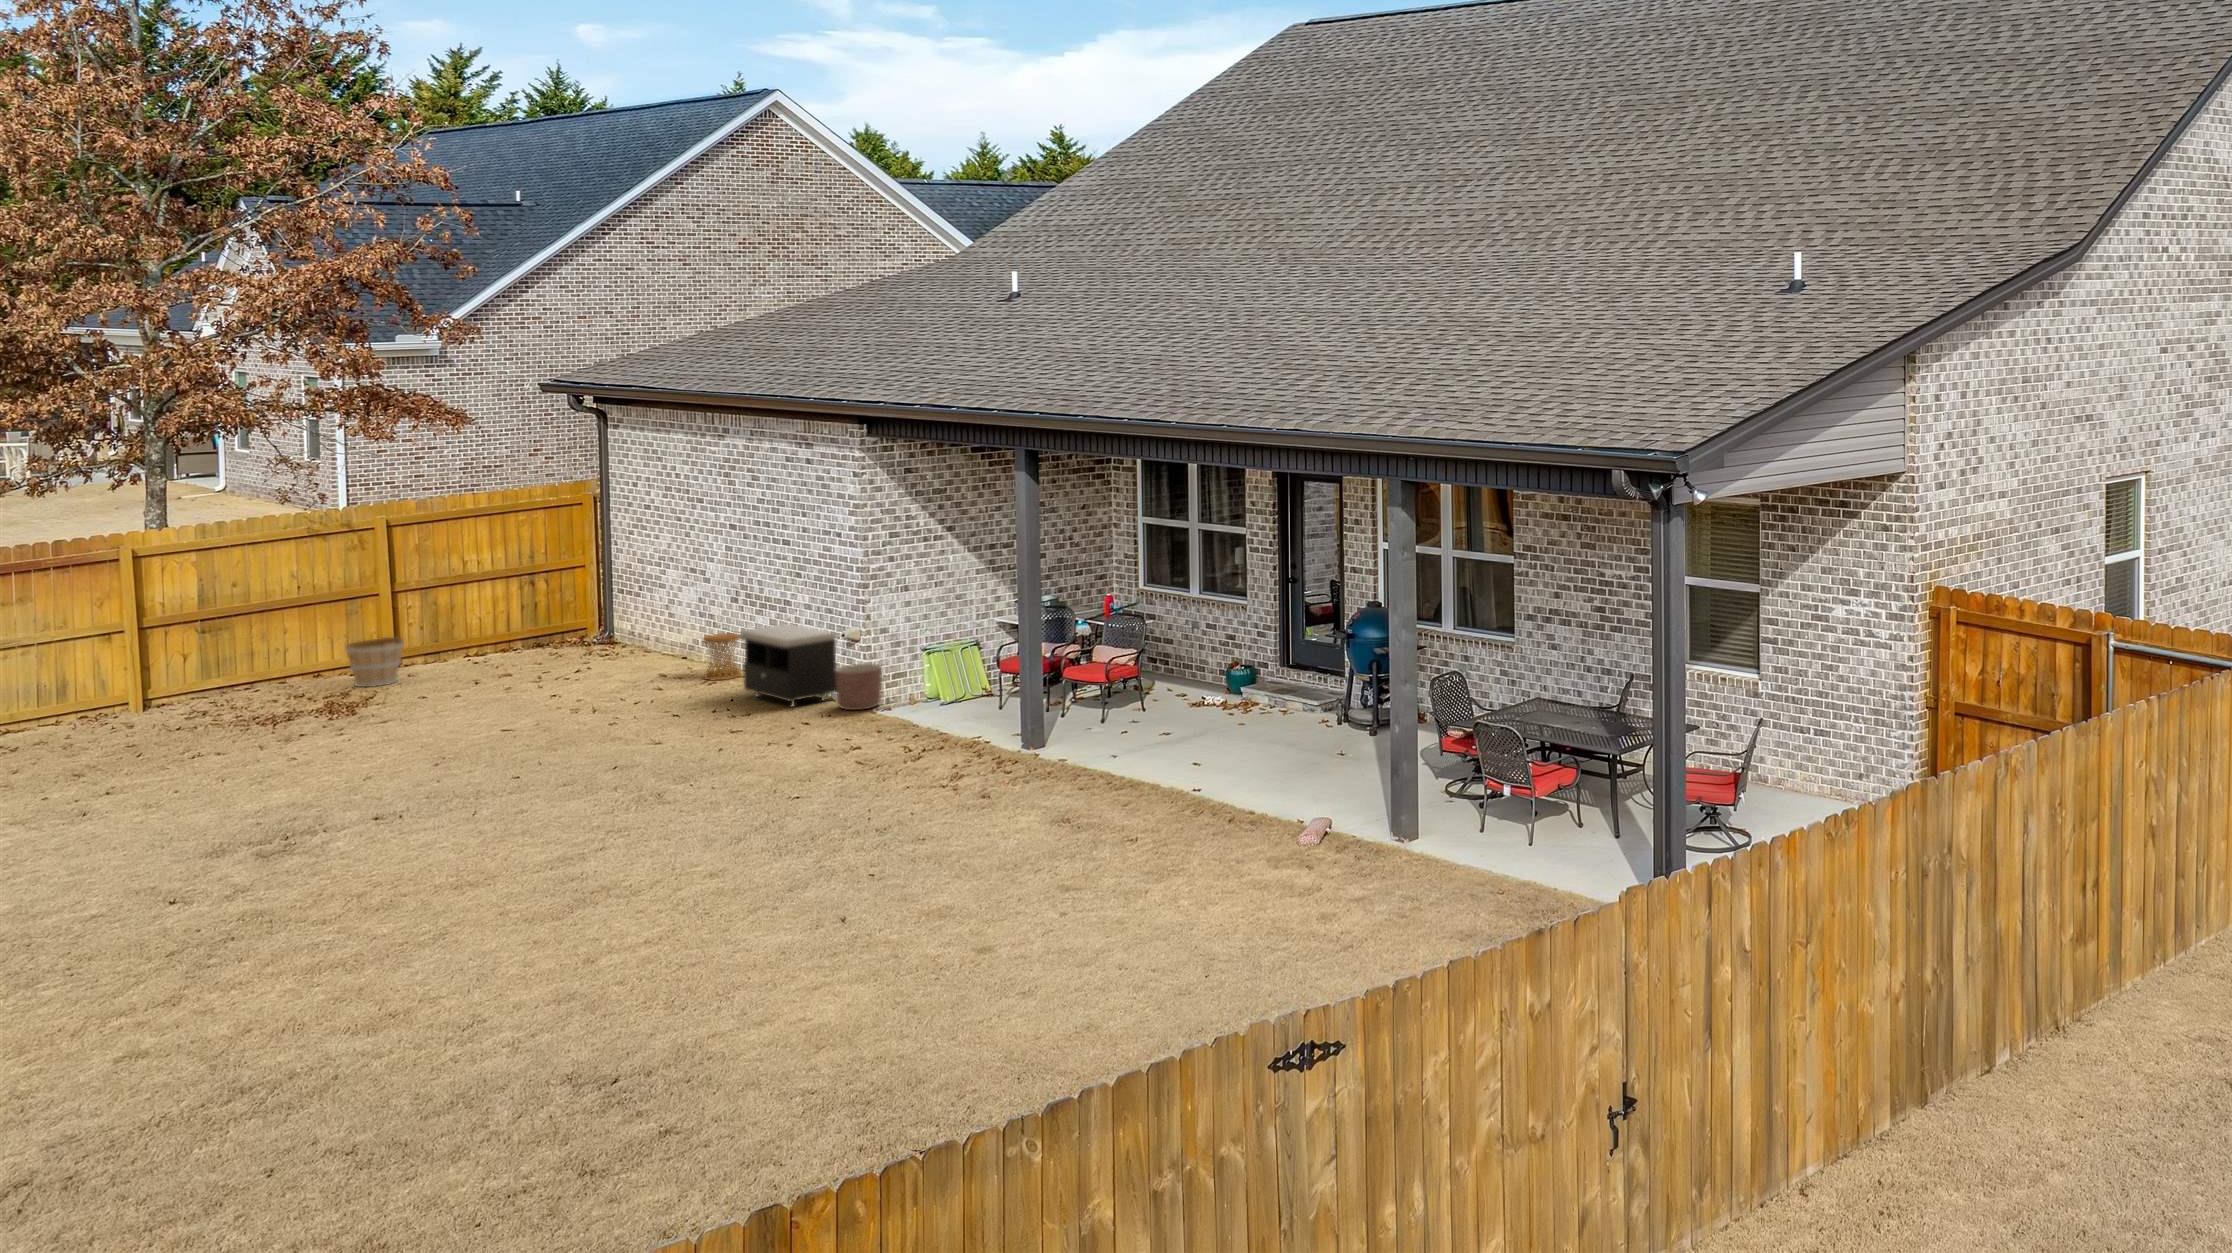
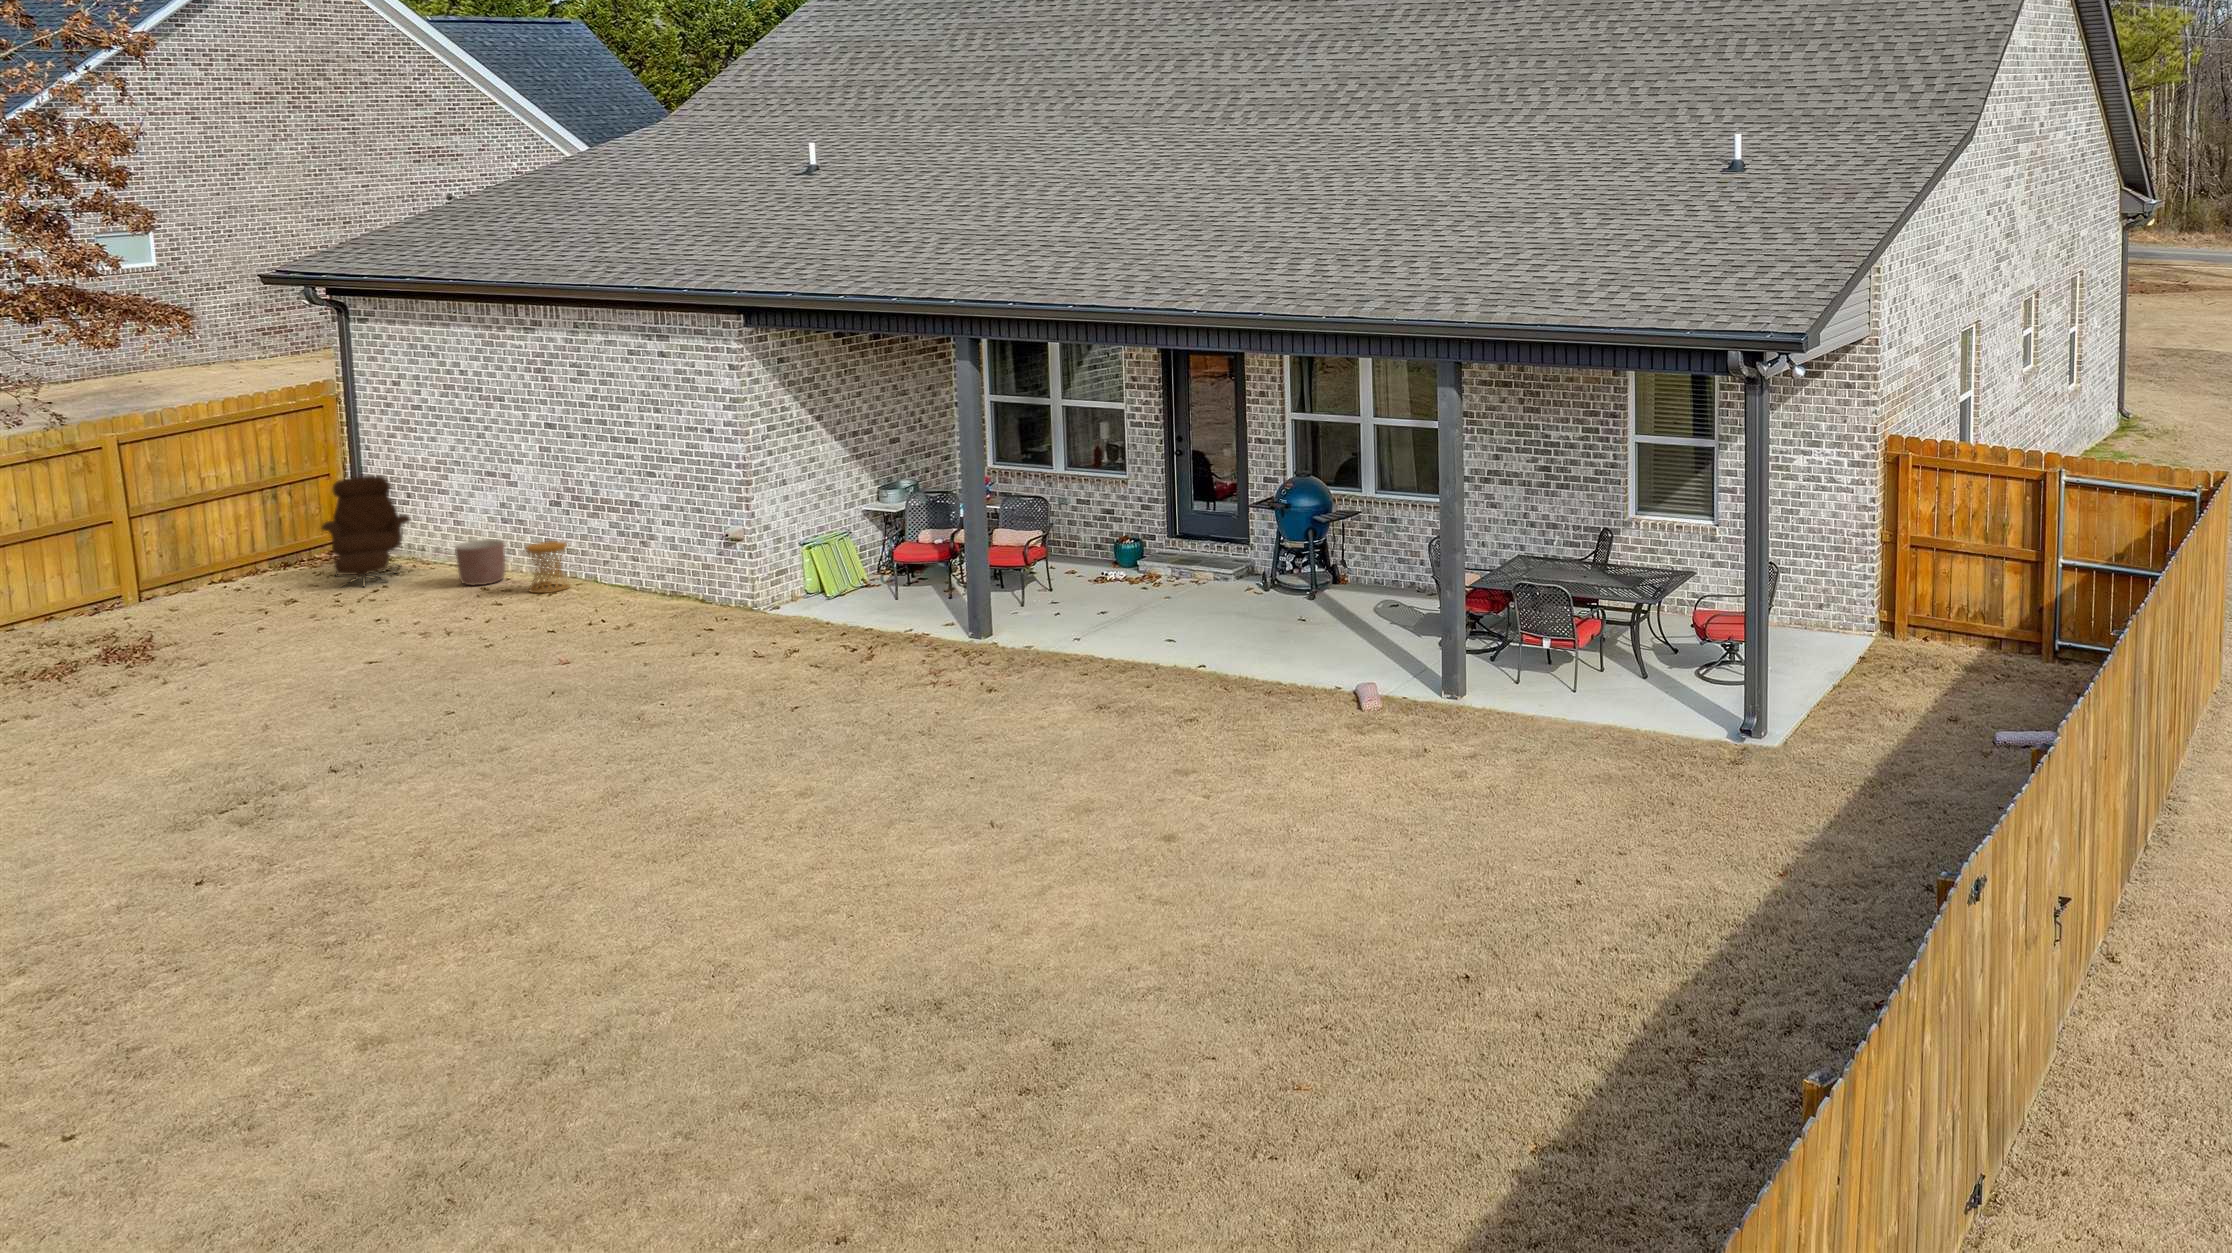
lounge chair: none [562,567,641,666] -> present [322,476,410,587]
storage bench: present [740,624,837,706] -> none [593,527,712,615]
wooden bucket: present [345,637,404,687] -> none [76,569,149,628]
planter: present [835,663,882,710] -> present [455,539,505,585]

